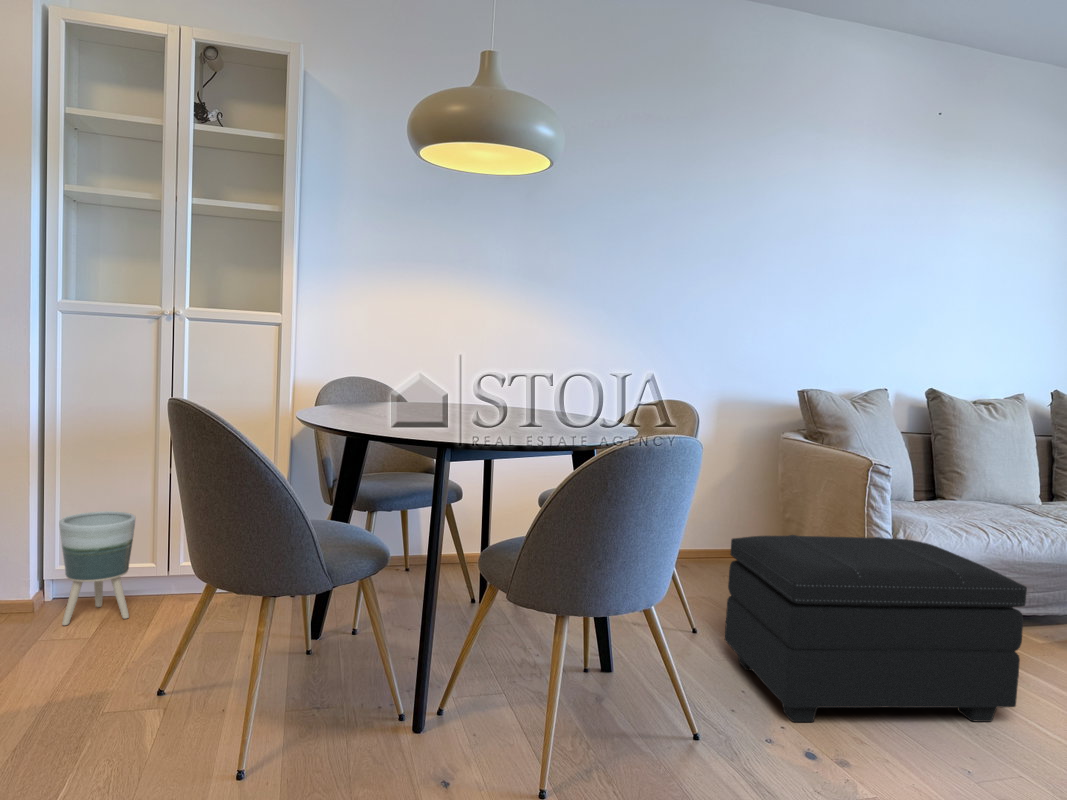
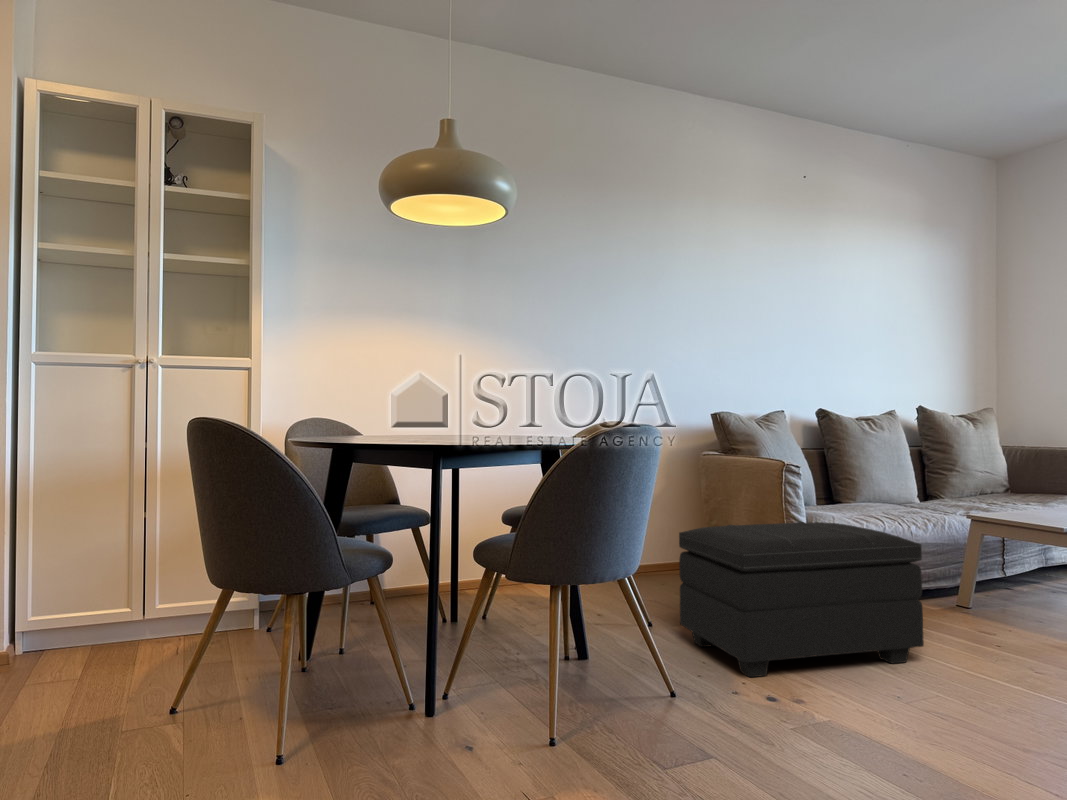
planter: present [59,511,136,625] -> none [39,556,115,670]

